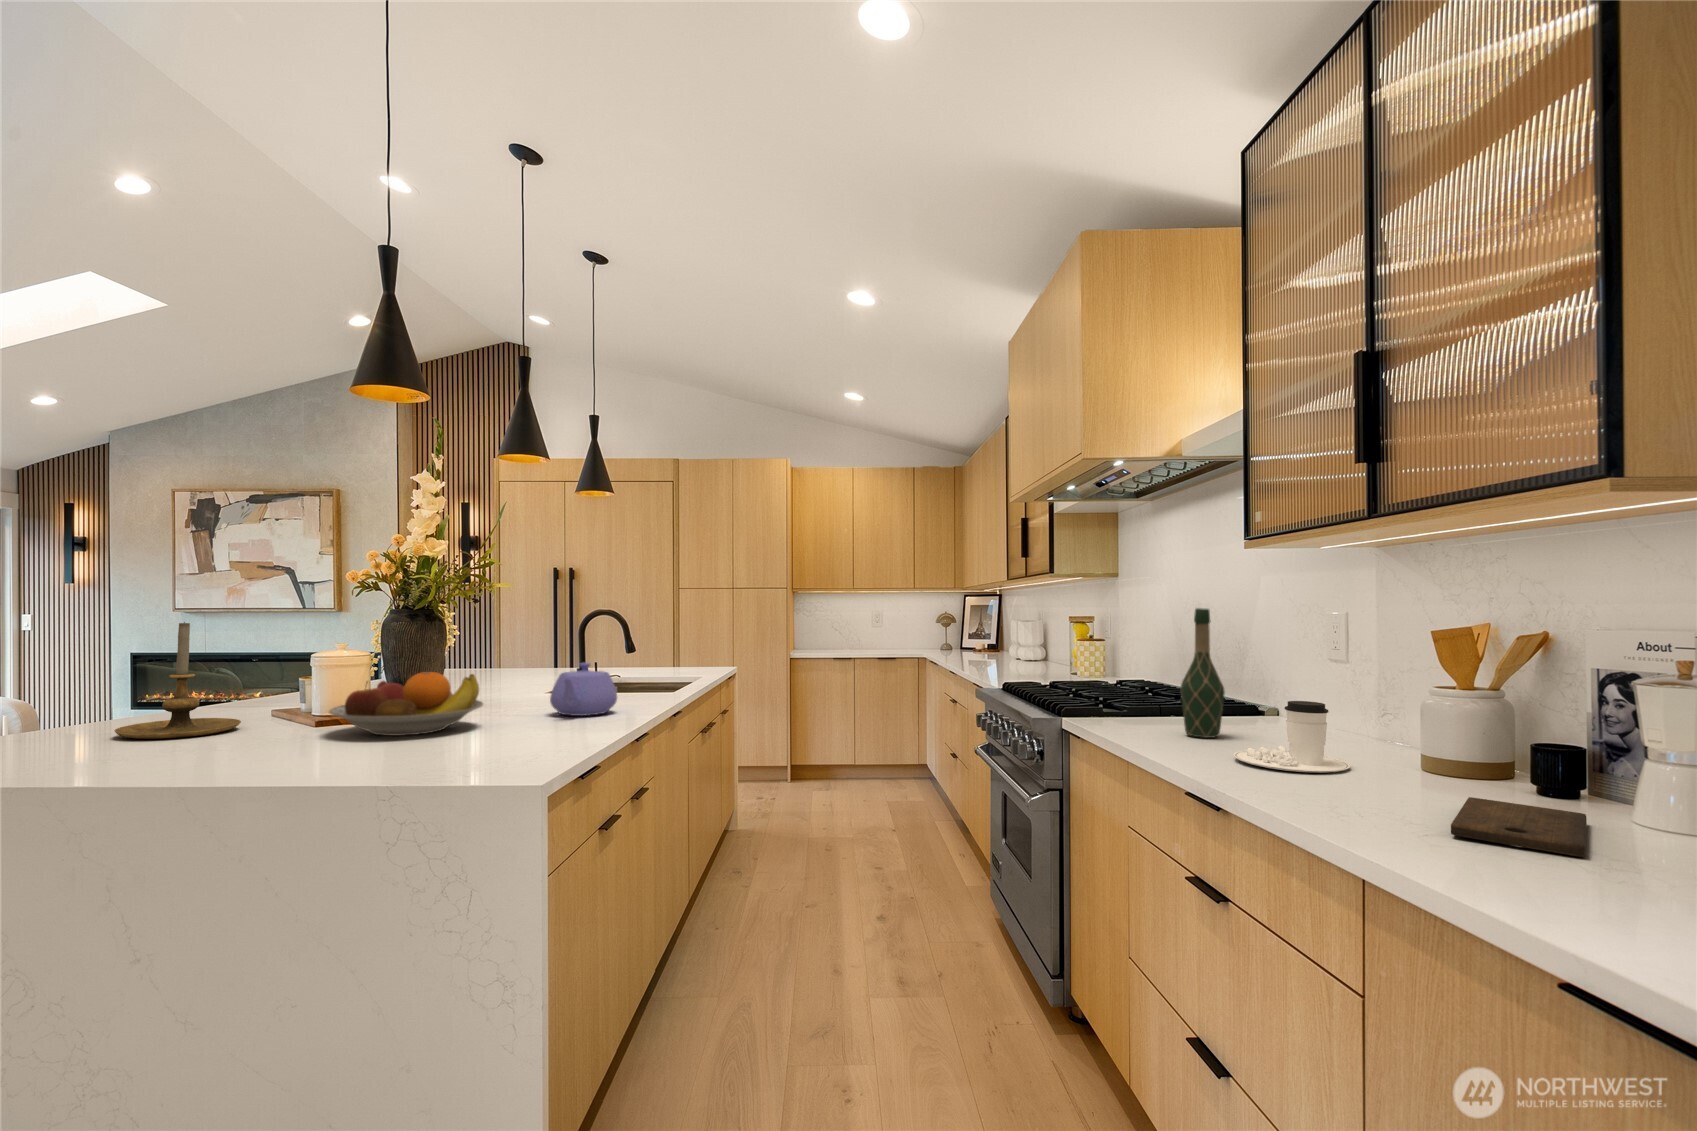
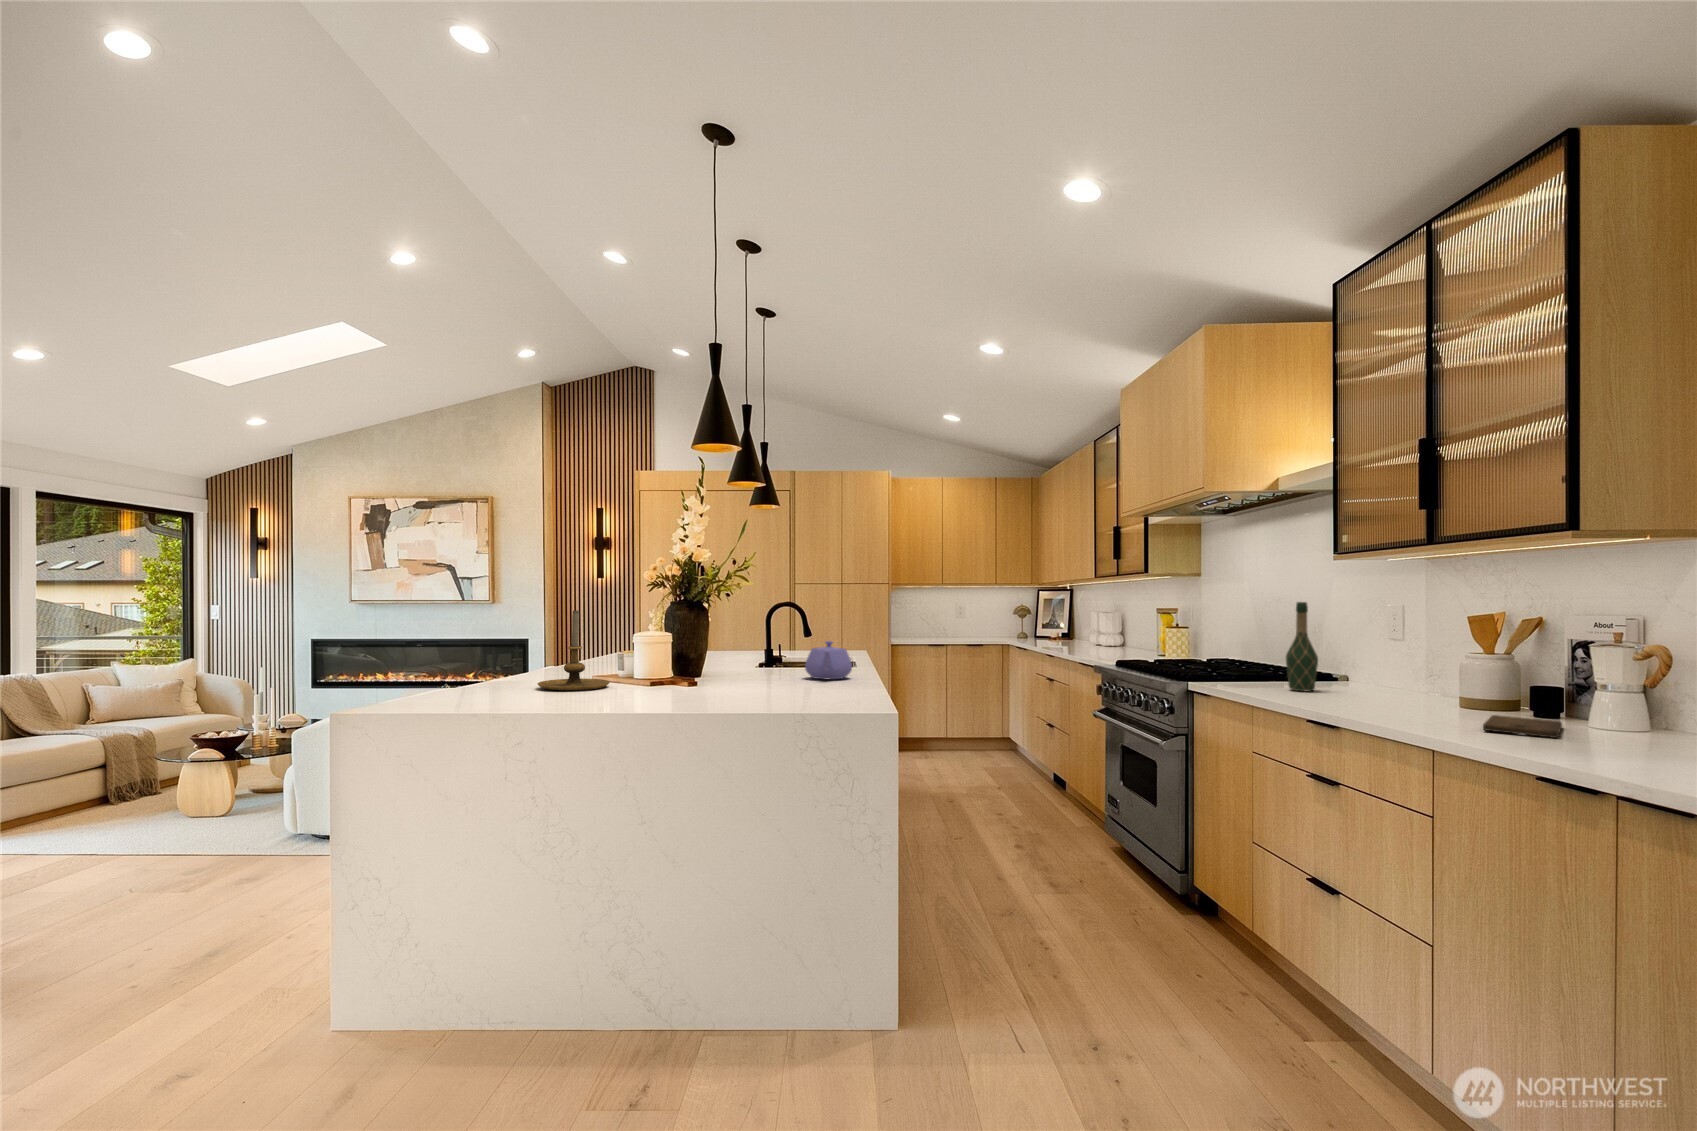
fruit bowl: present [329,672,483,736] -> none [682,646,779,690]
coffee cup: present [1234,701,1350,773] -> none [1333,663,1413,707]

